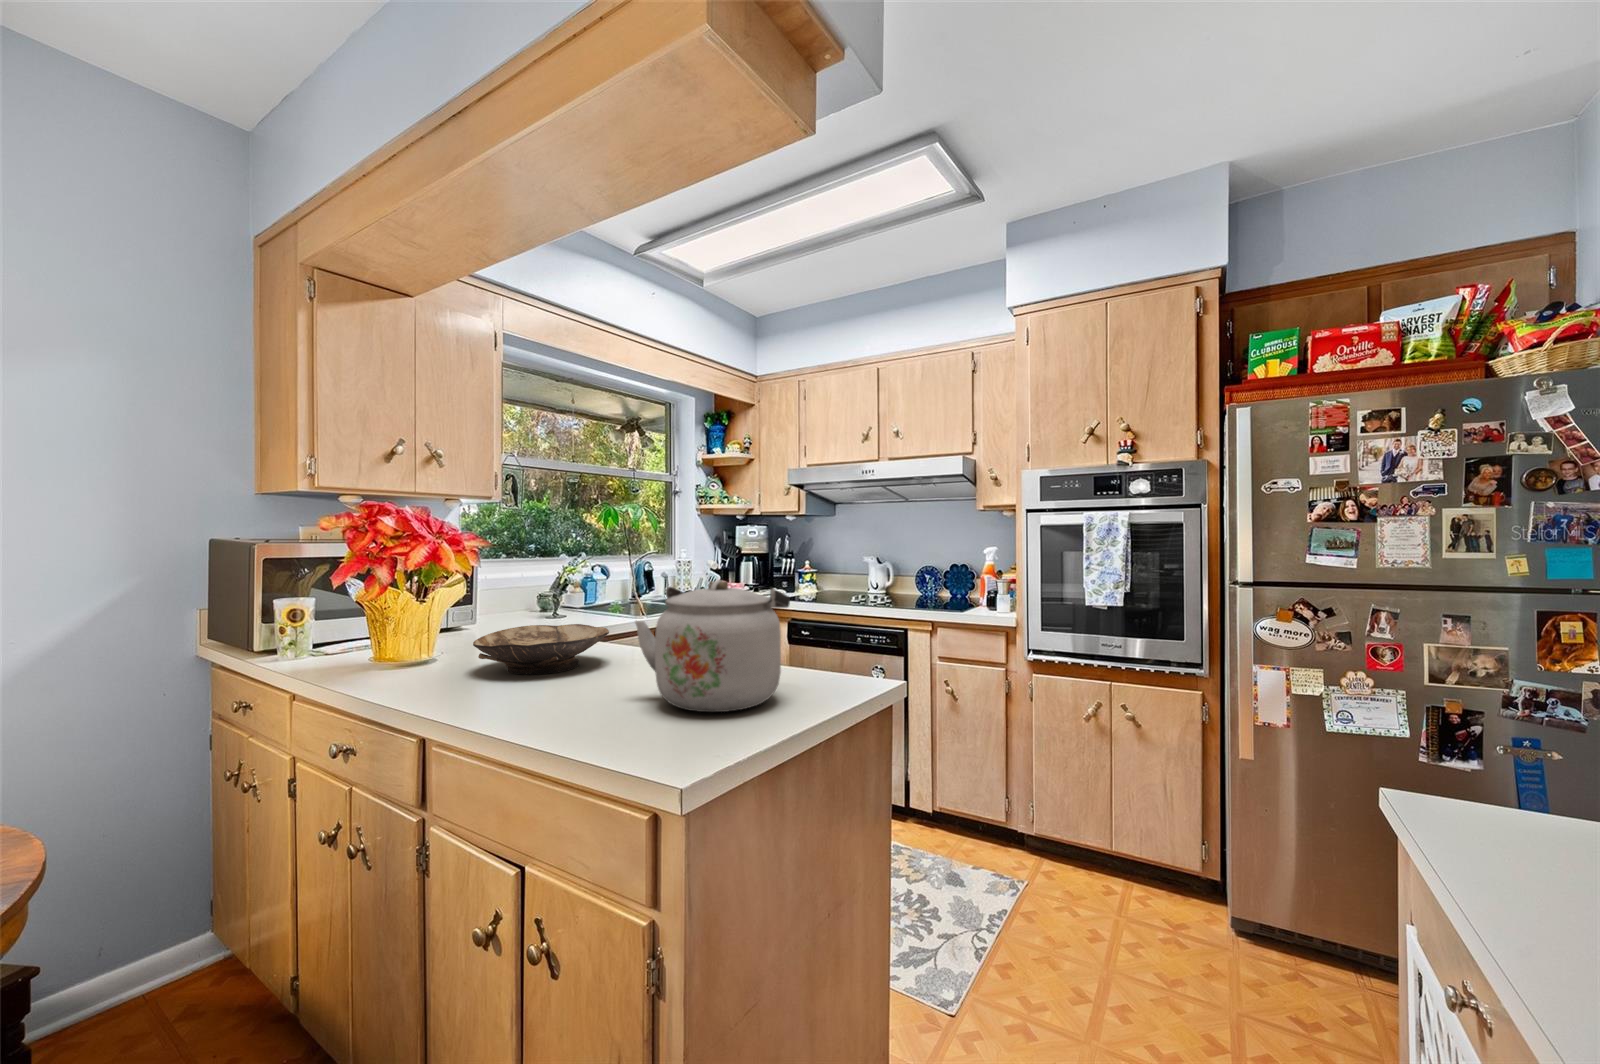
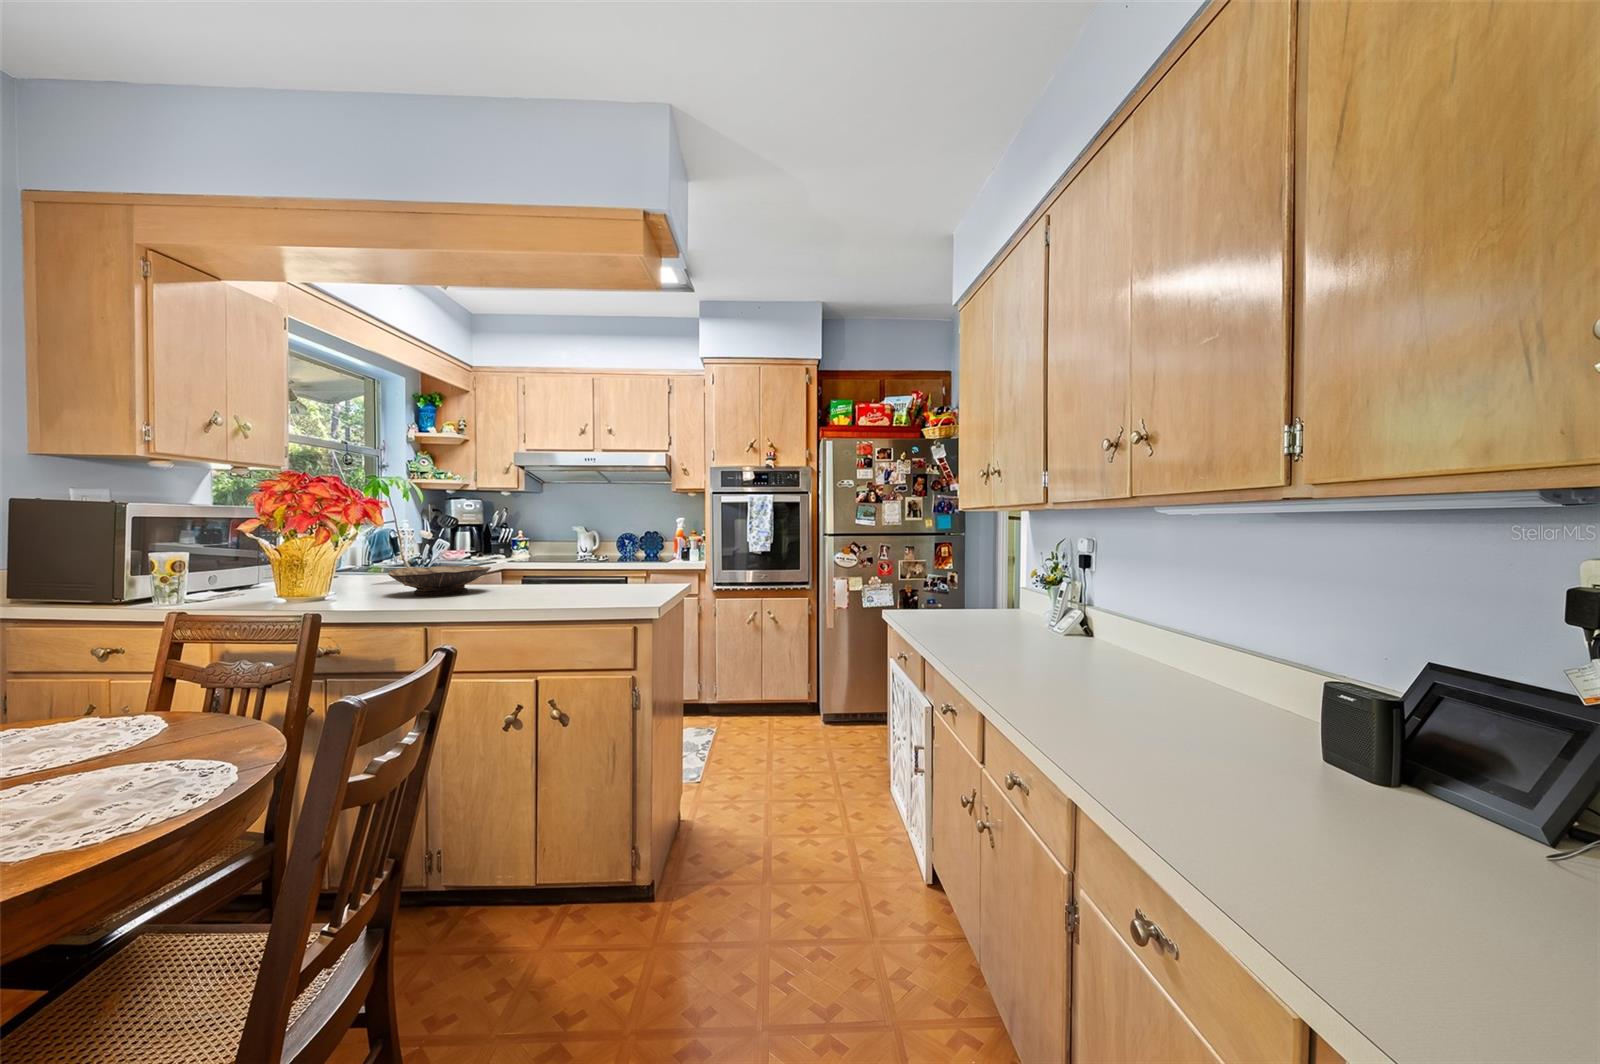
kettle: present [635,580,790,712] -> none [556,525,644,594]

